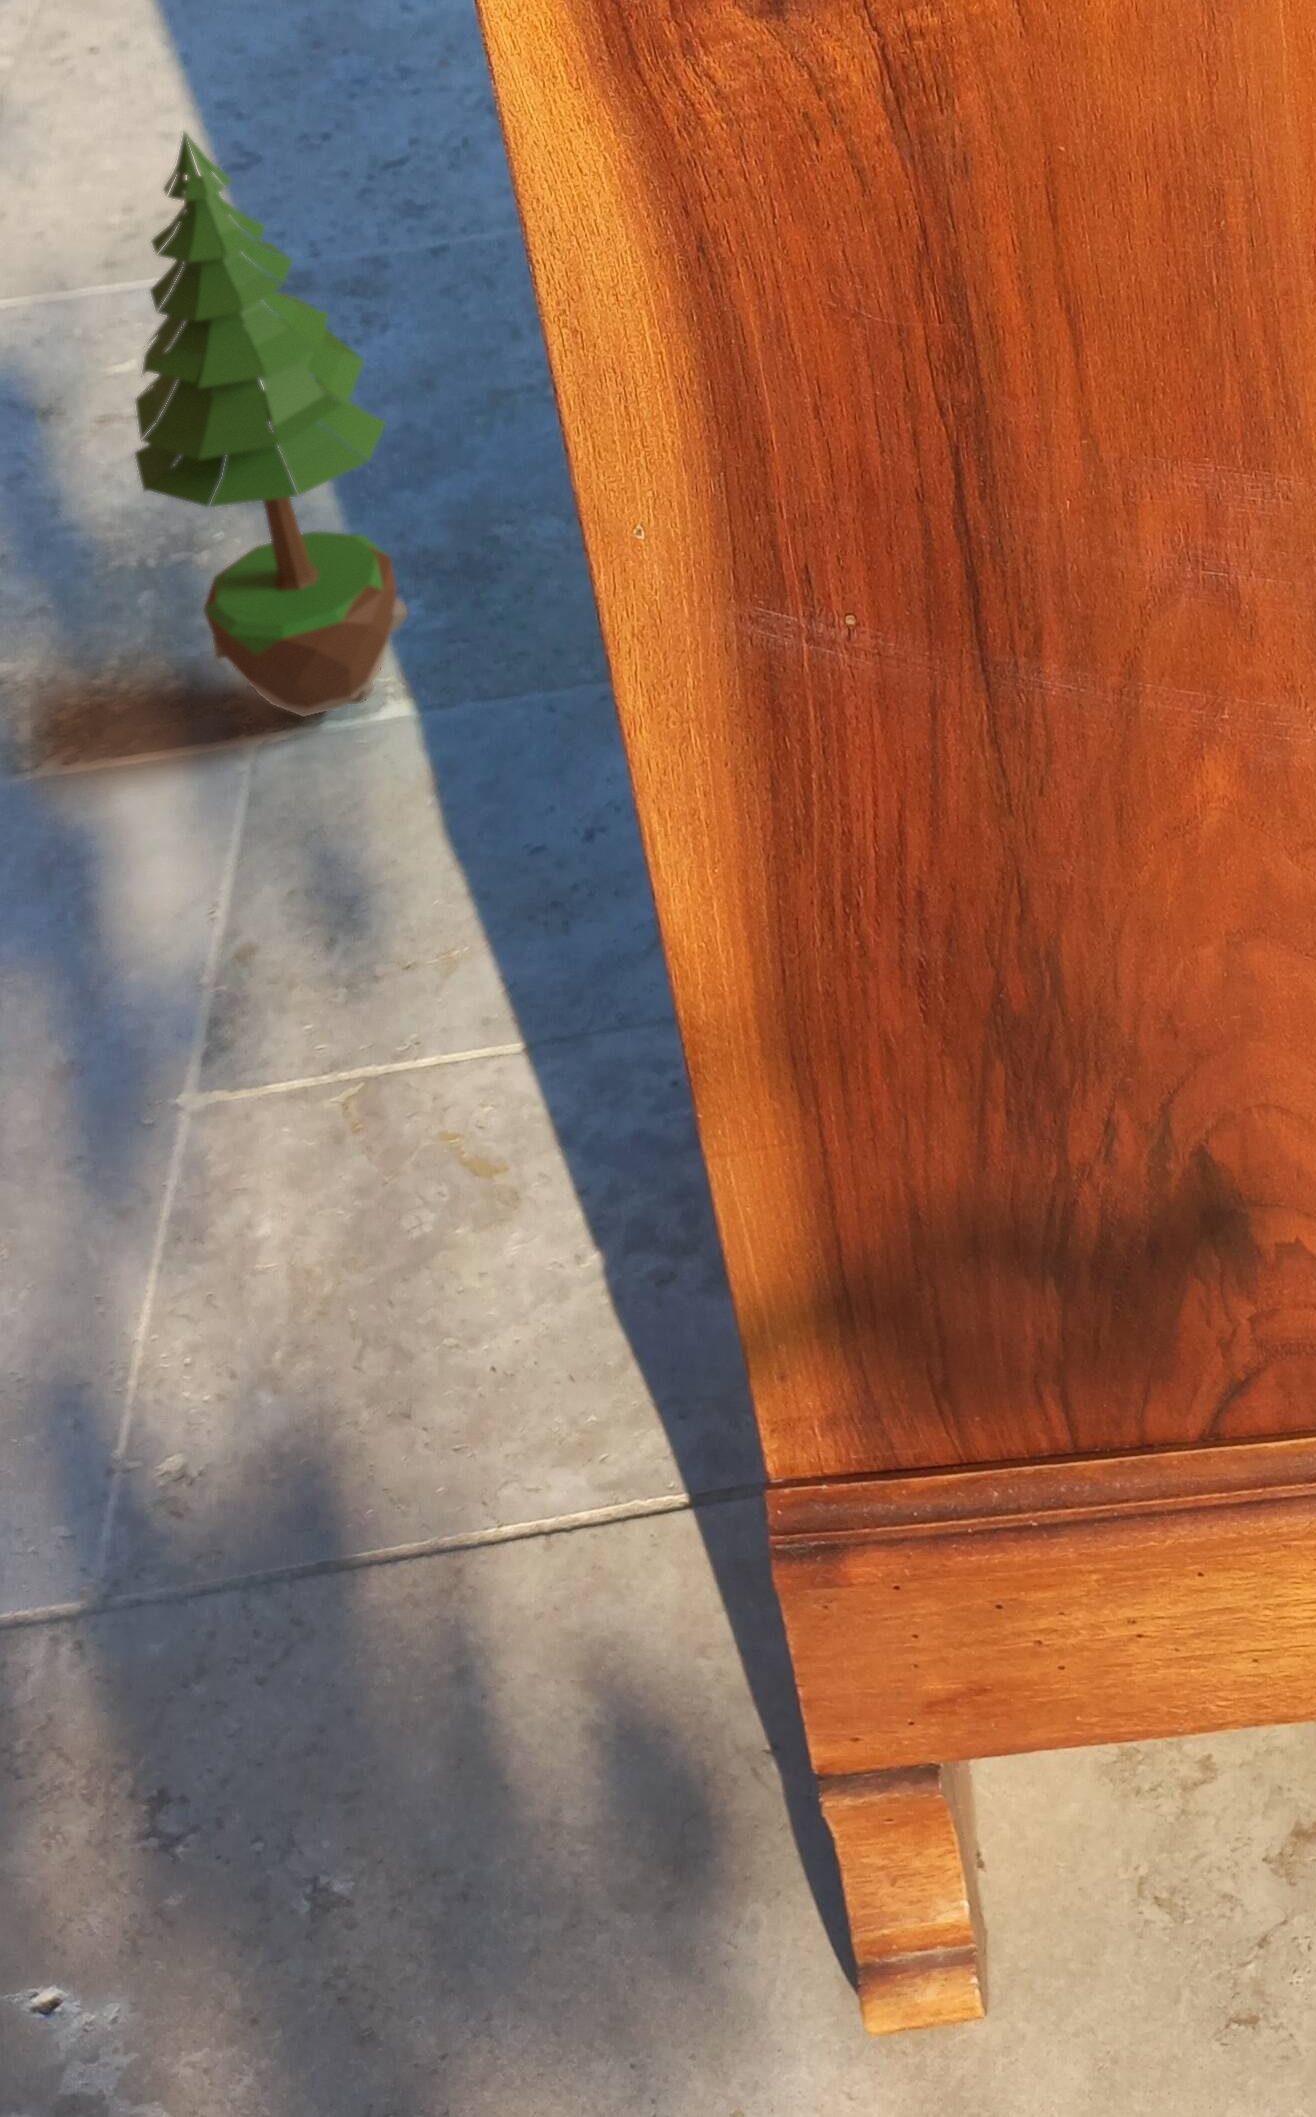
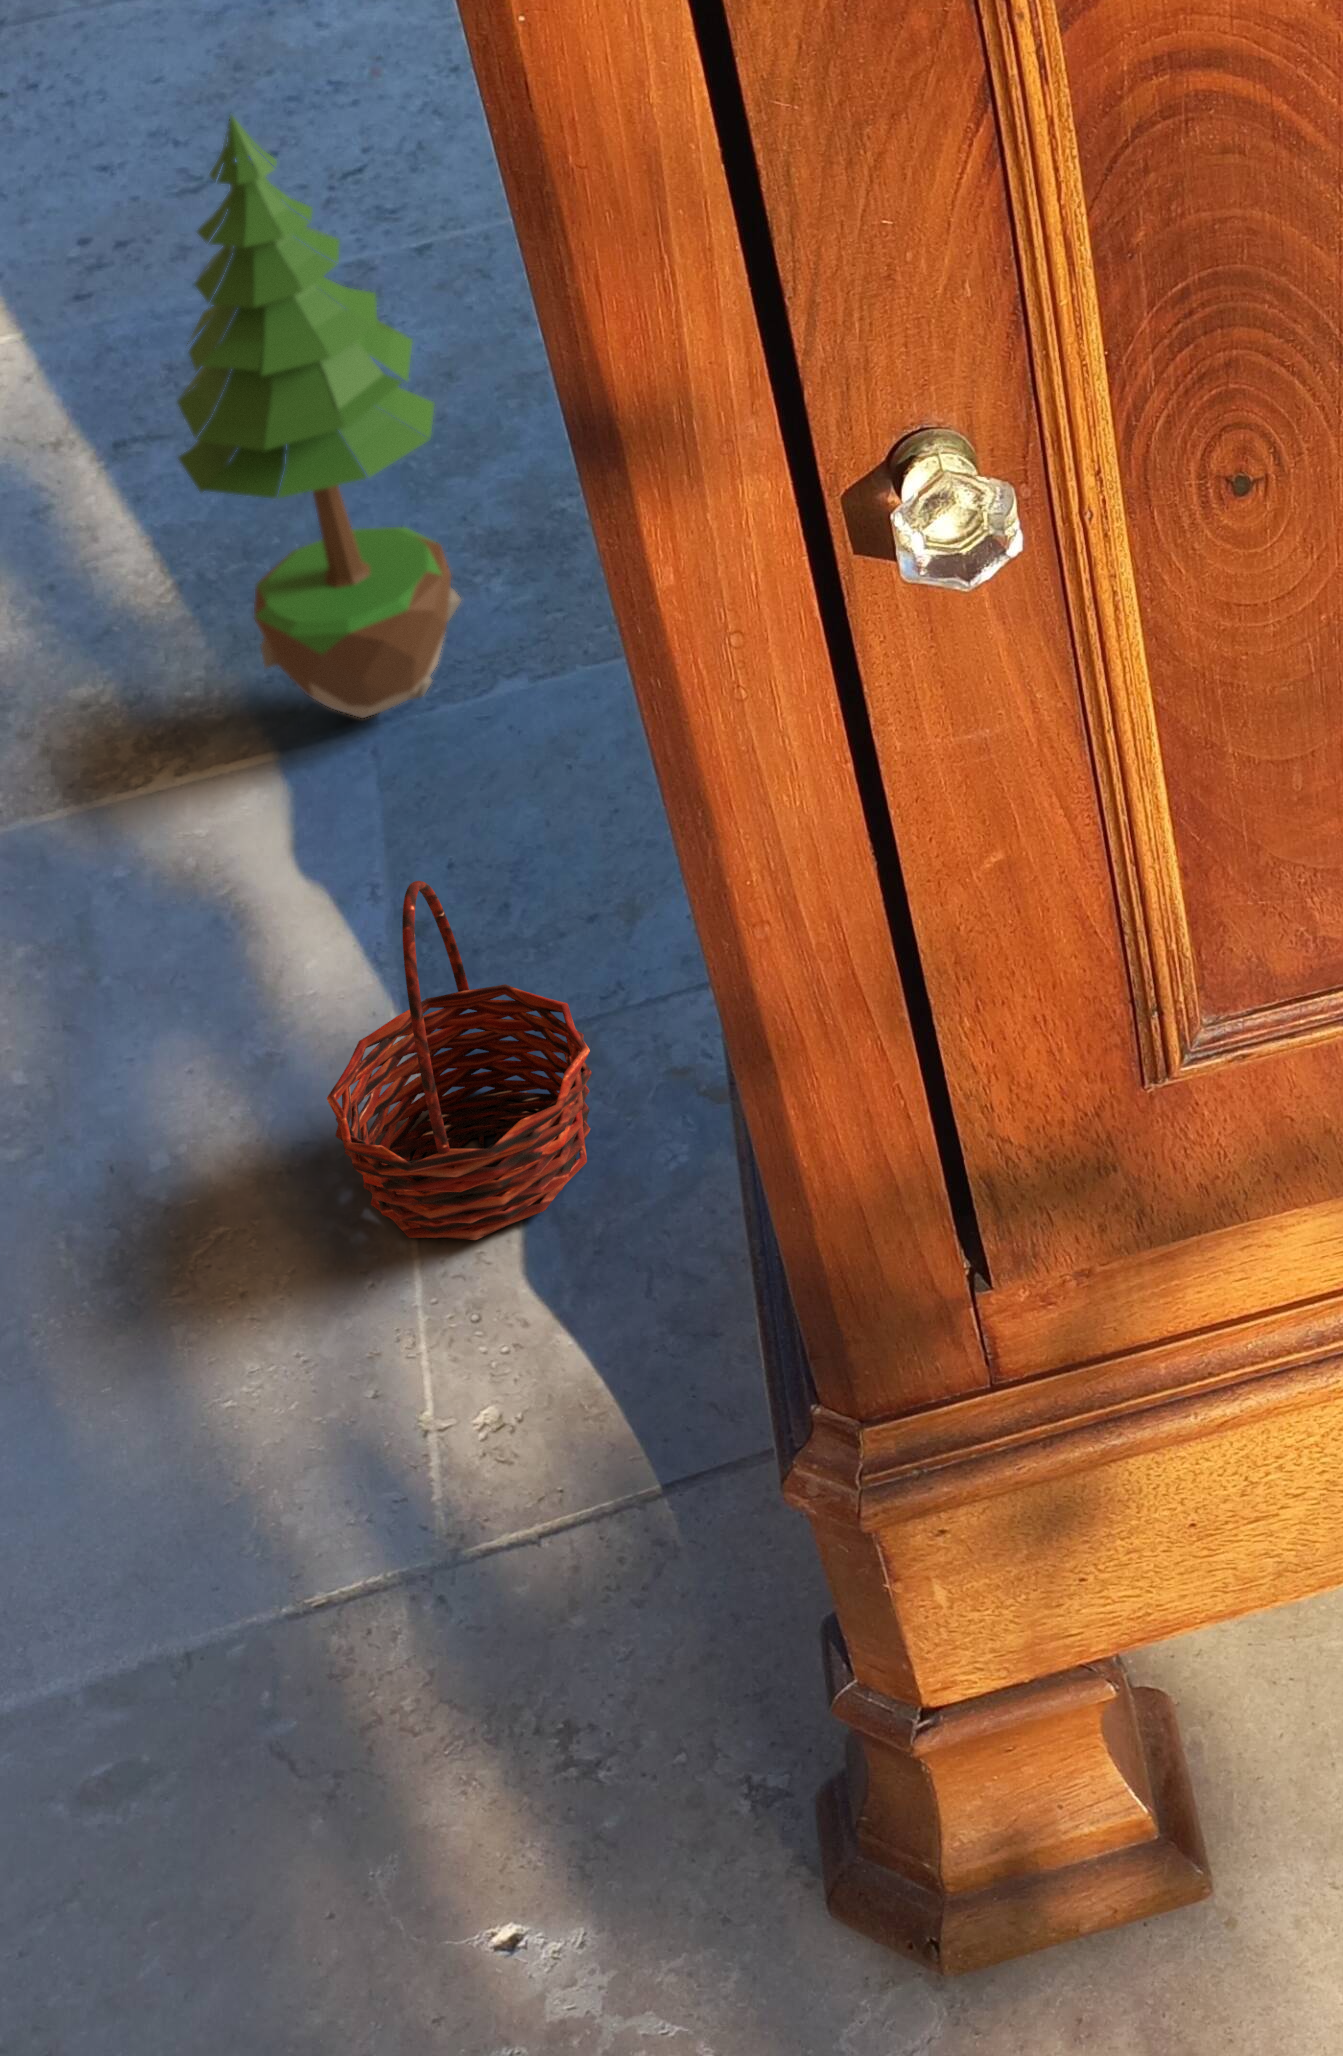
basket: none [148,915,404,1264] -> present [327,881,592,1240]

